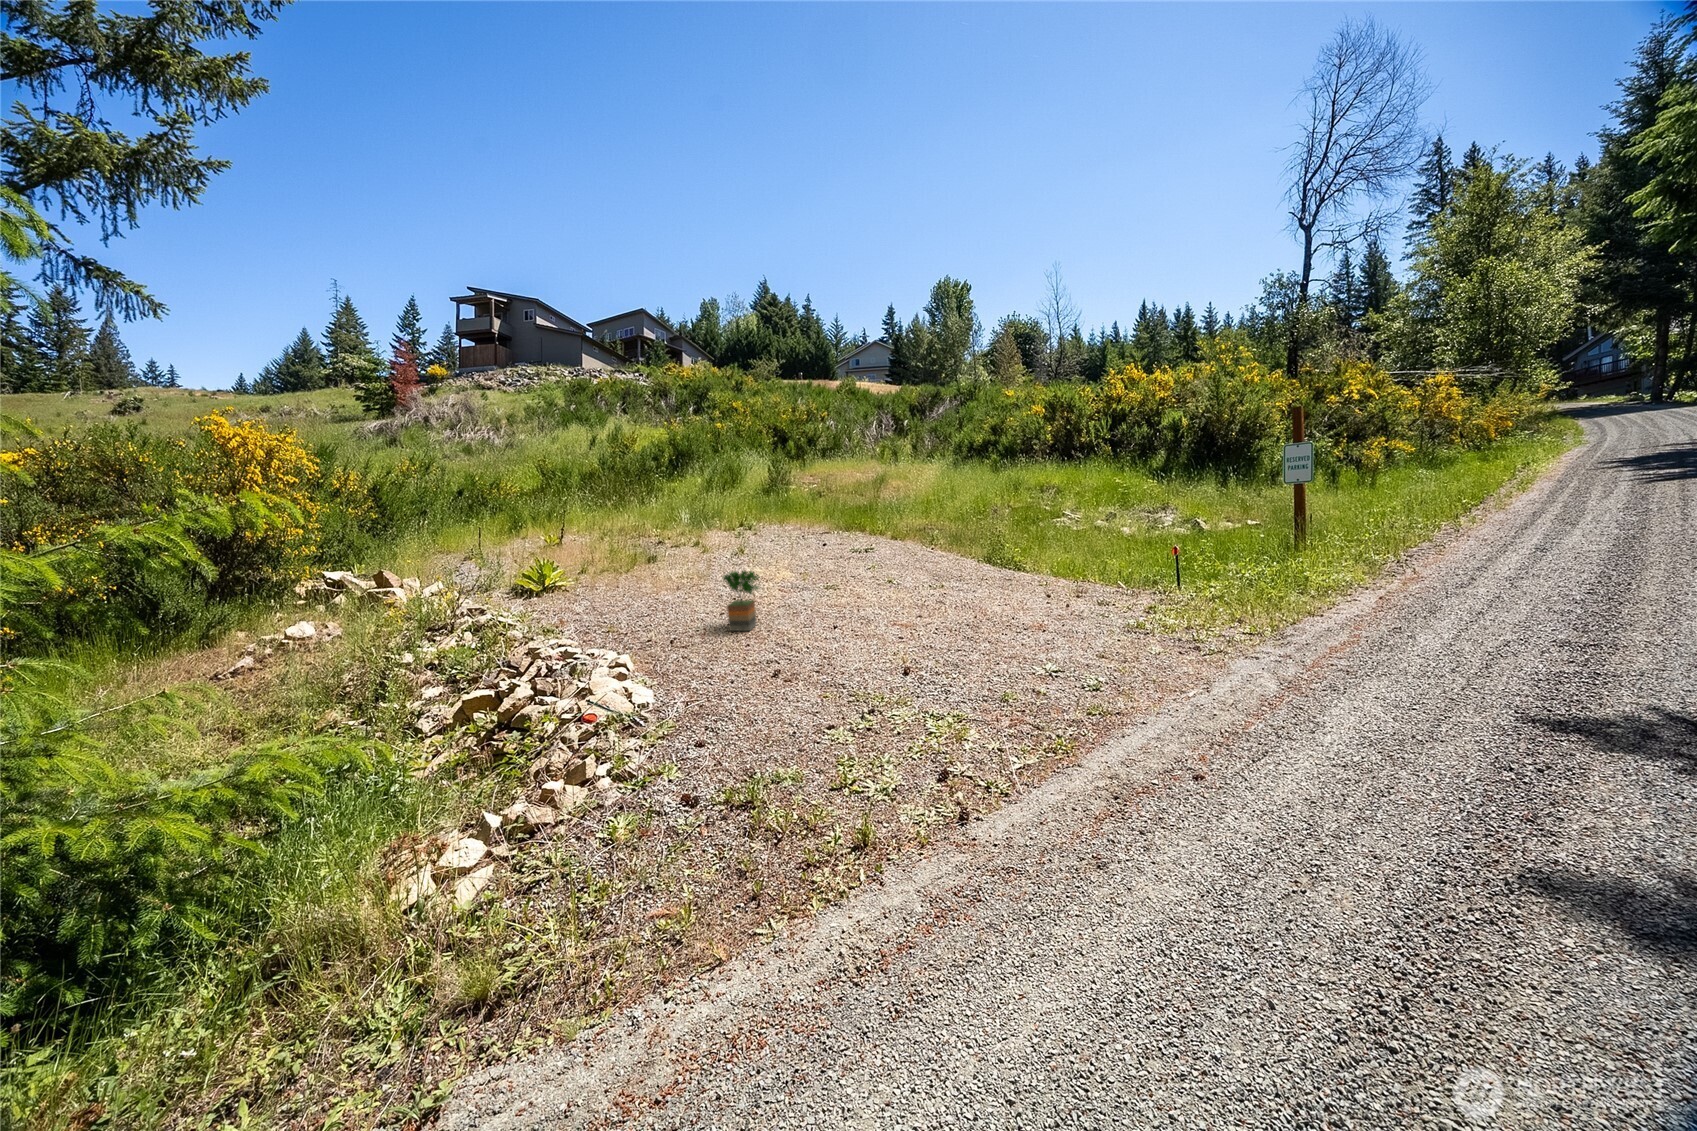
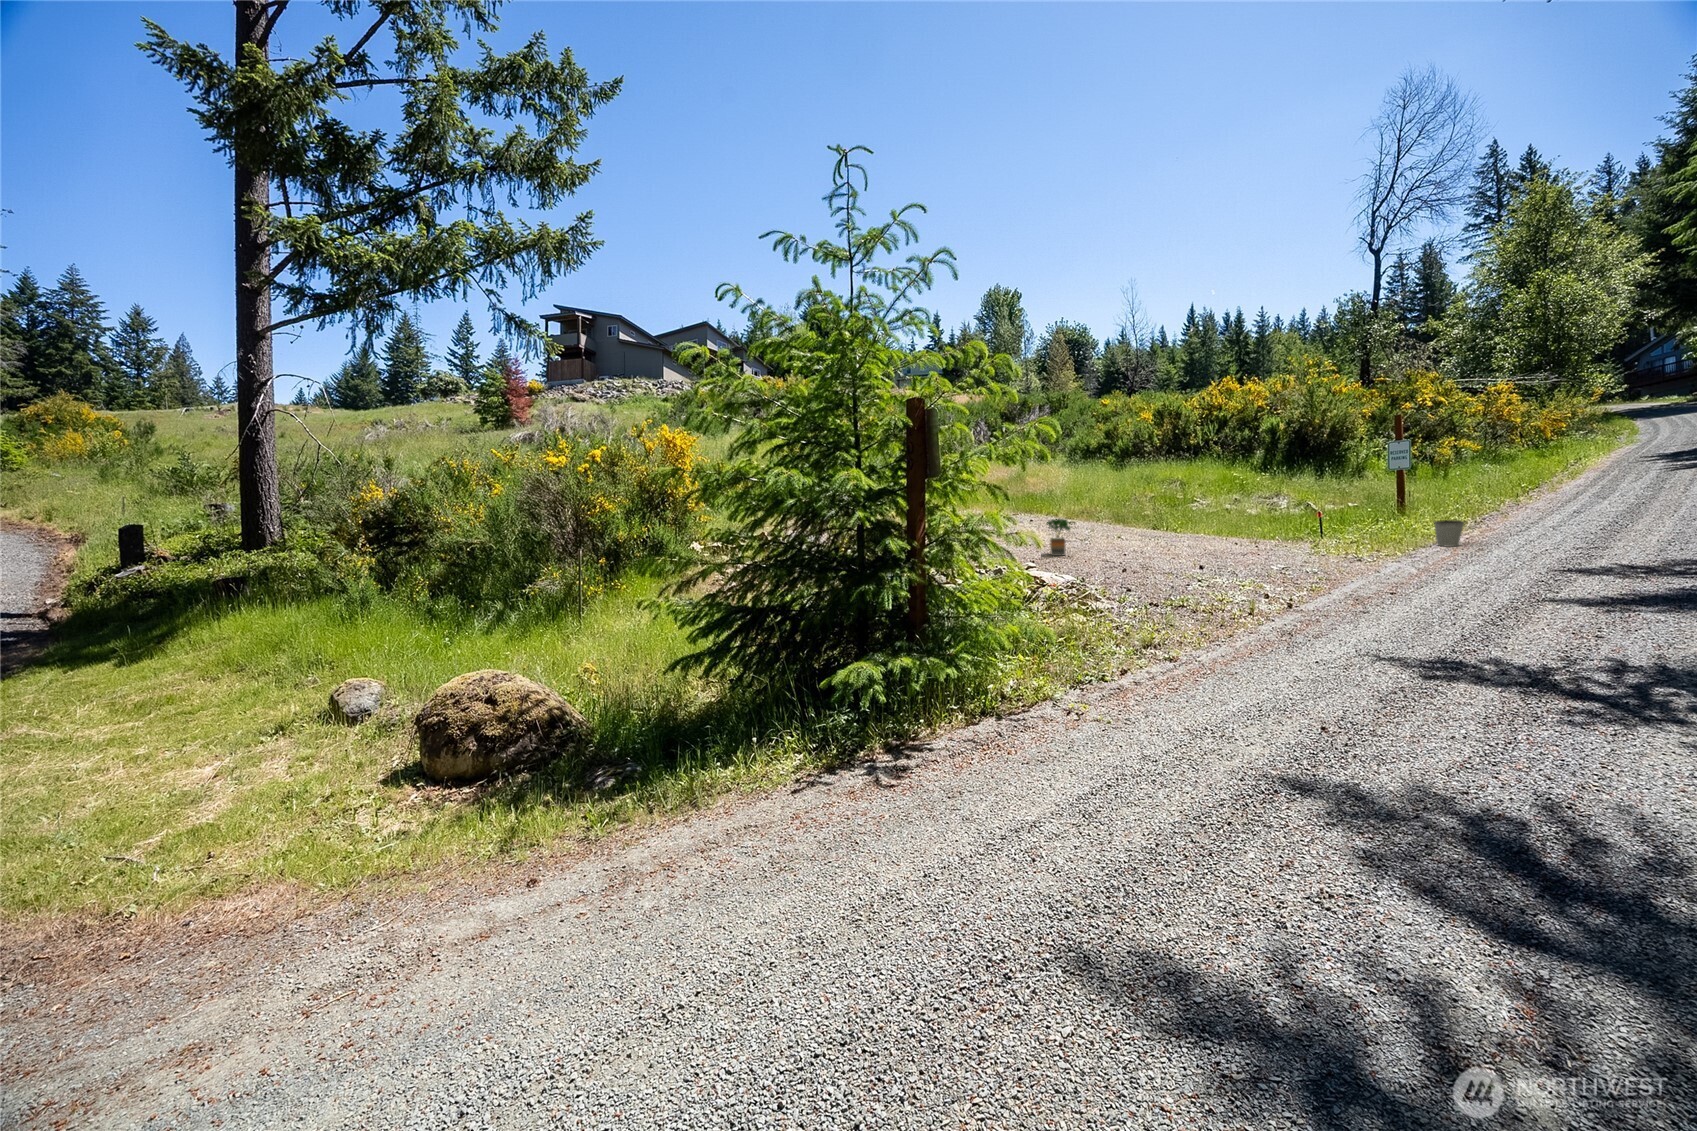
bucket: none [1343,572,1394,616] -> present [1434,520,1465,547]

